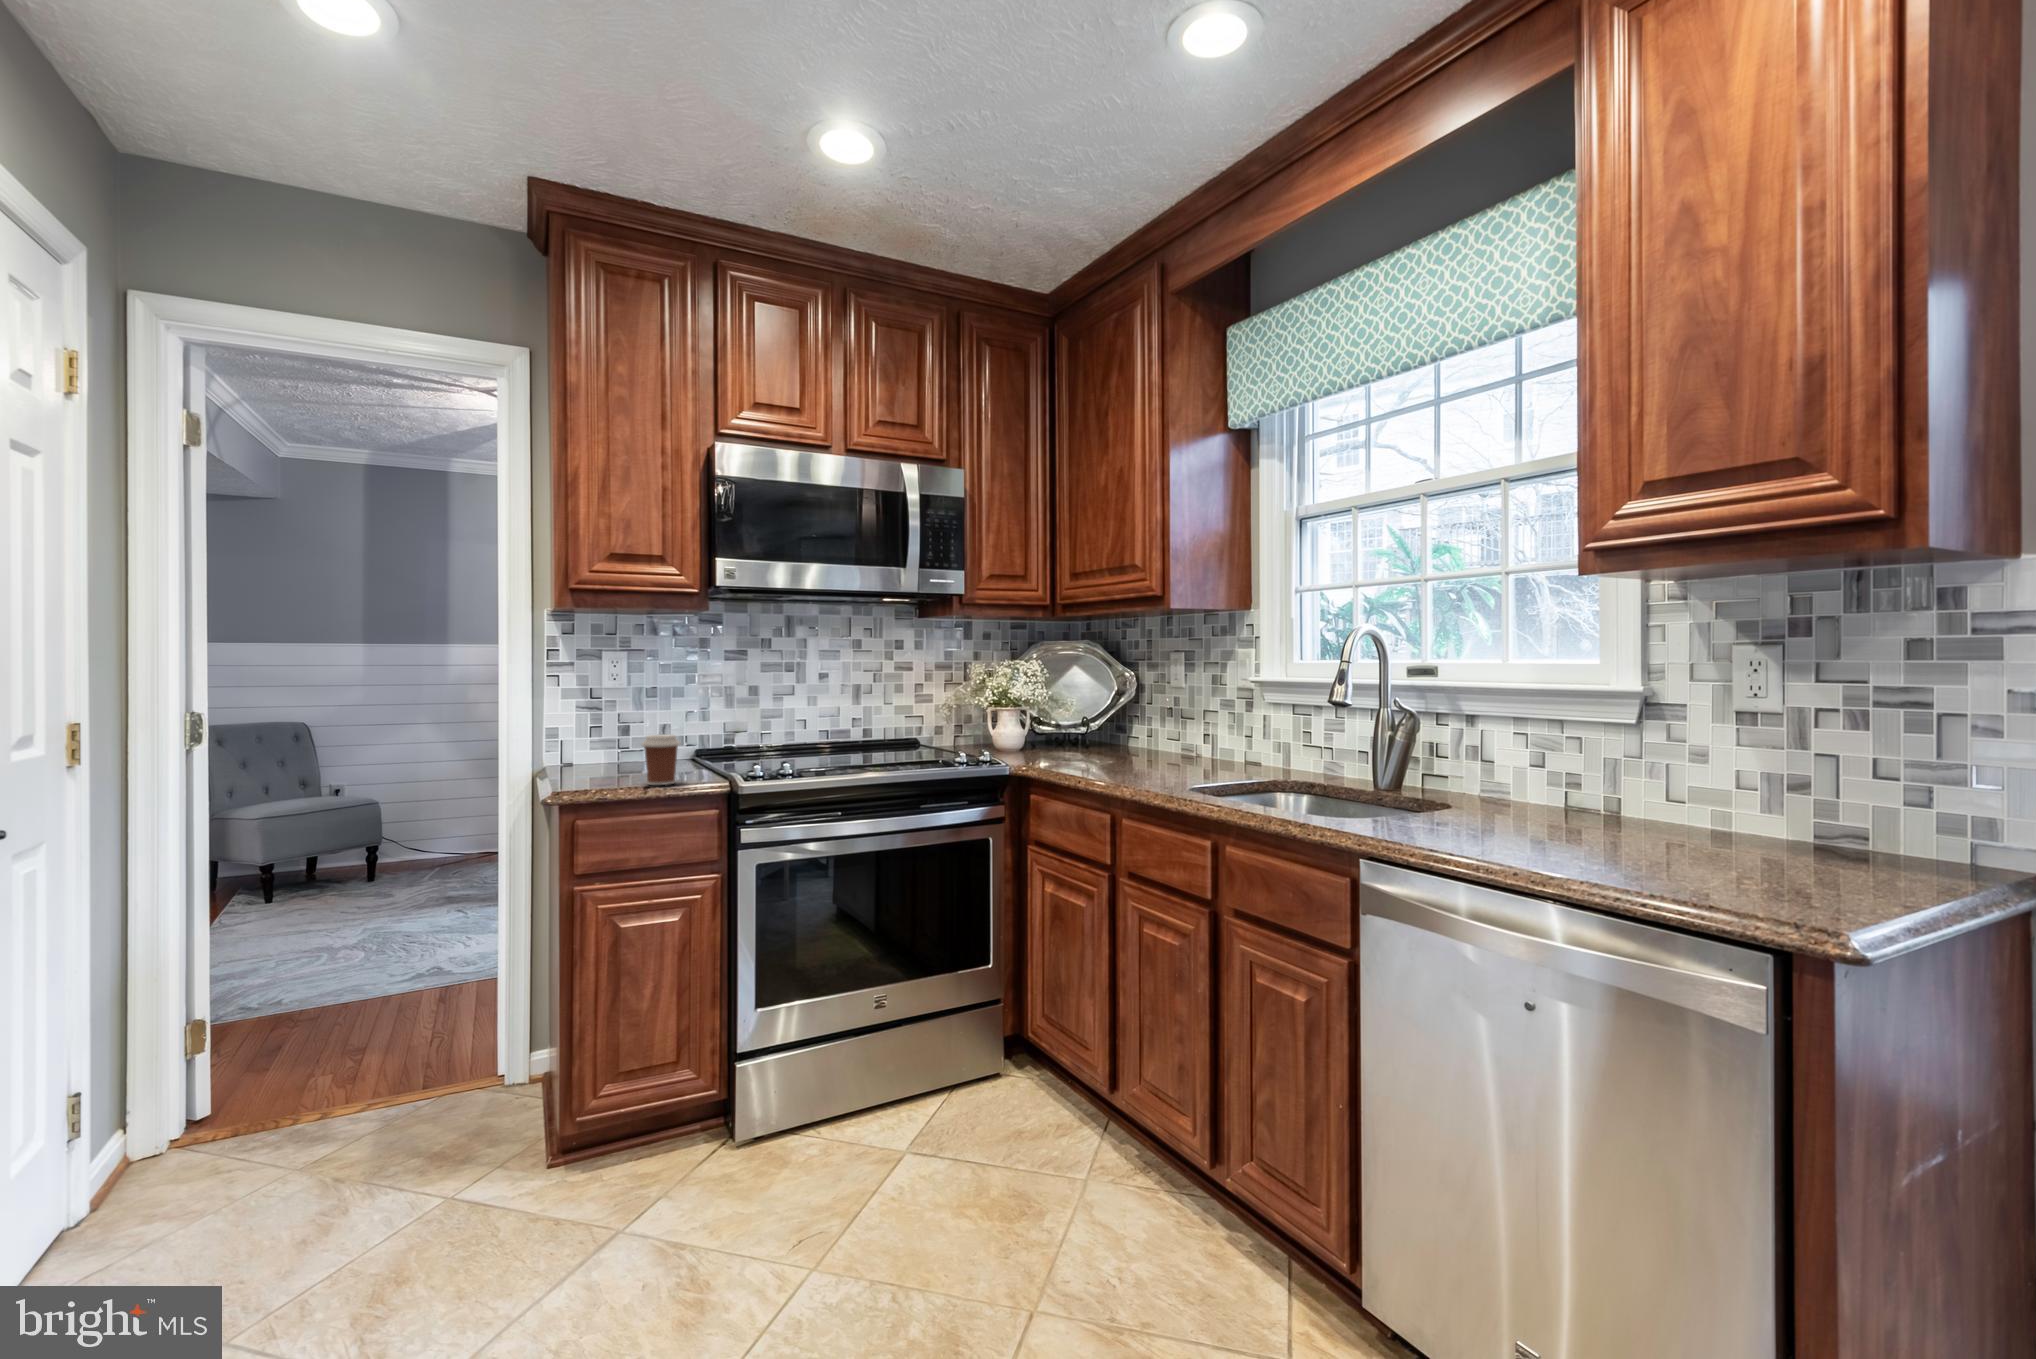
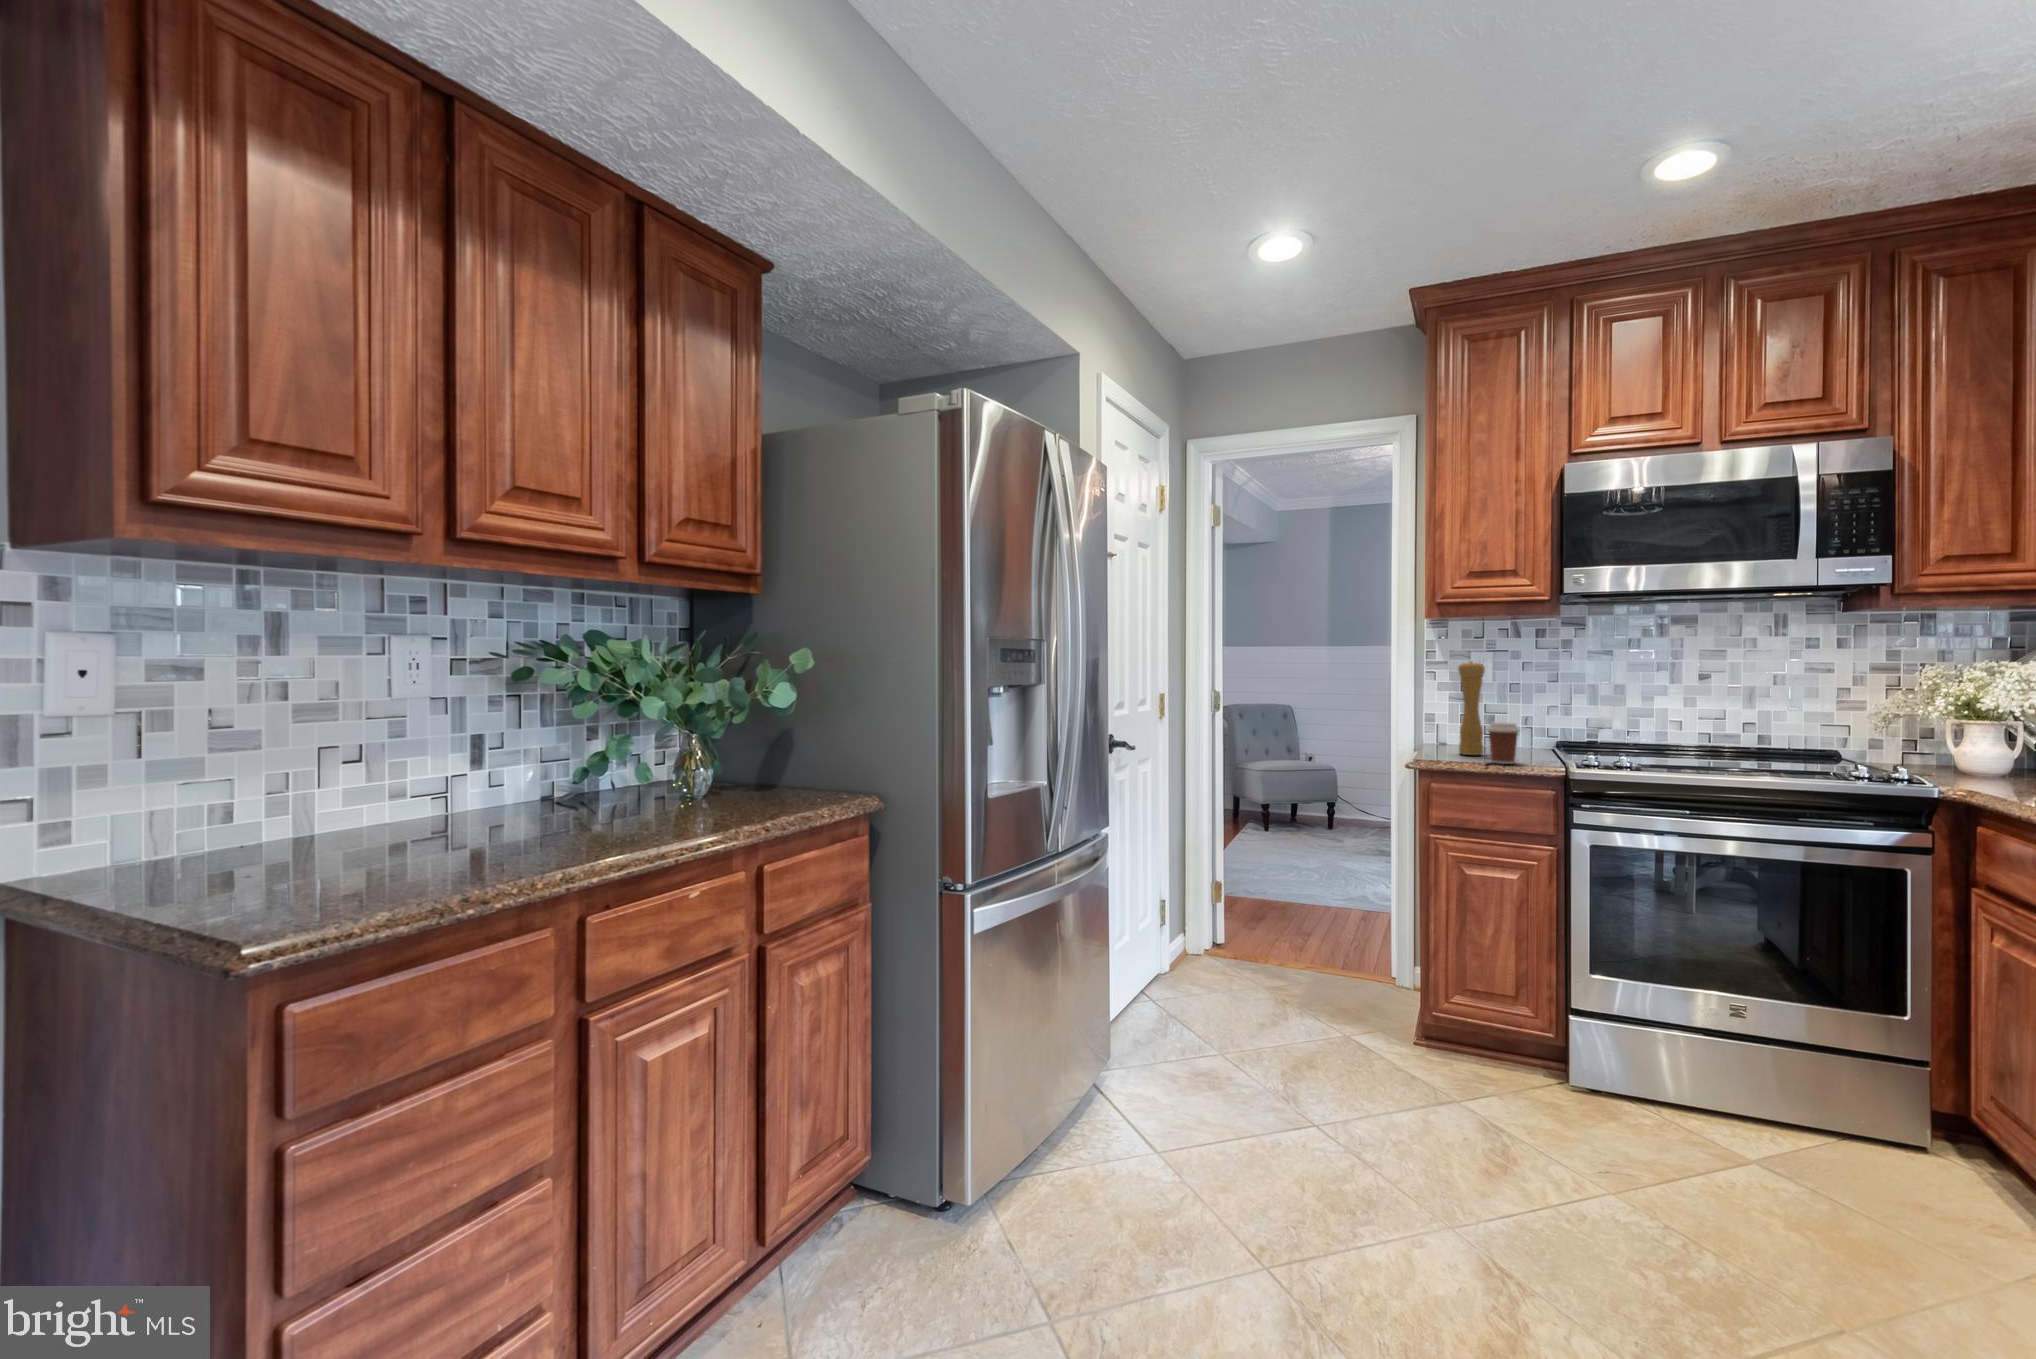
pepper mill: none [601,661,633,777] -> present [1458,661,1485,755]

